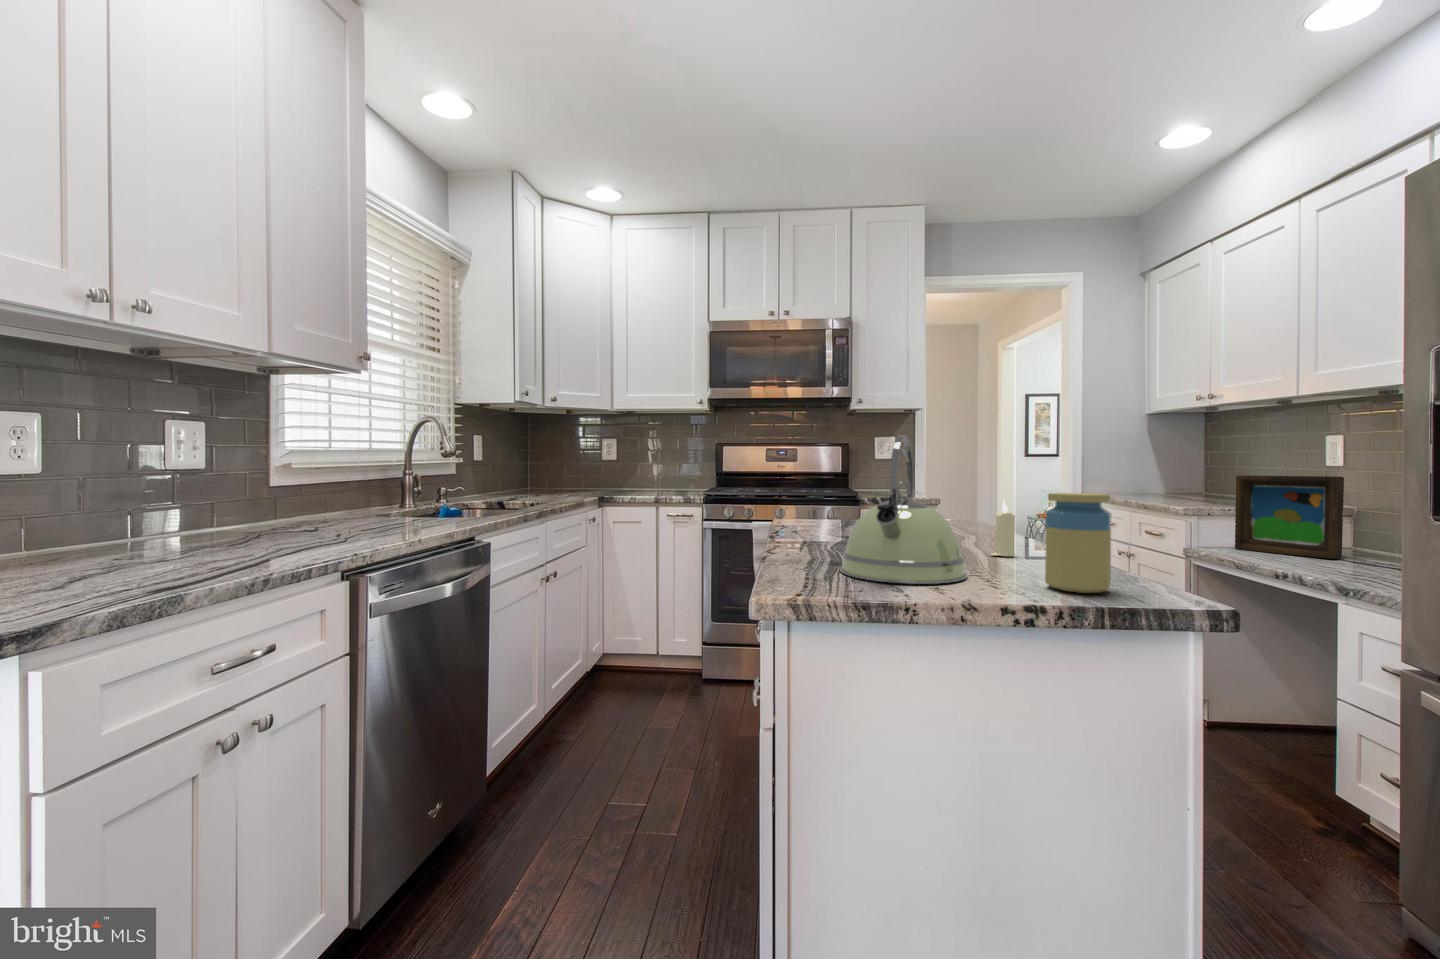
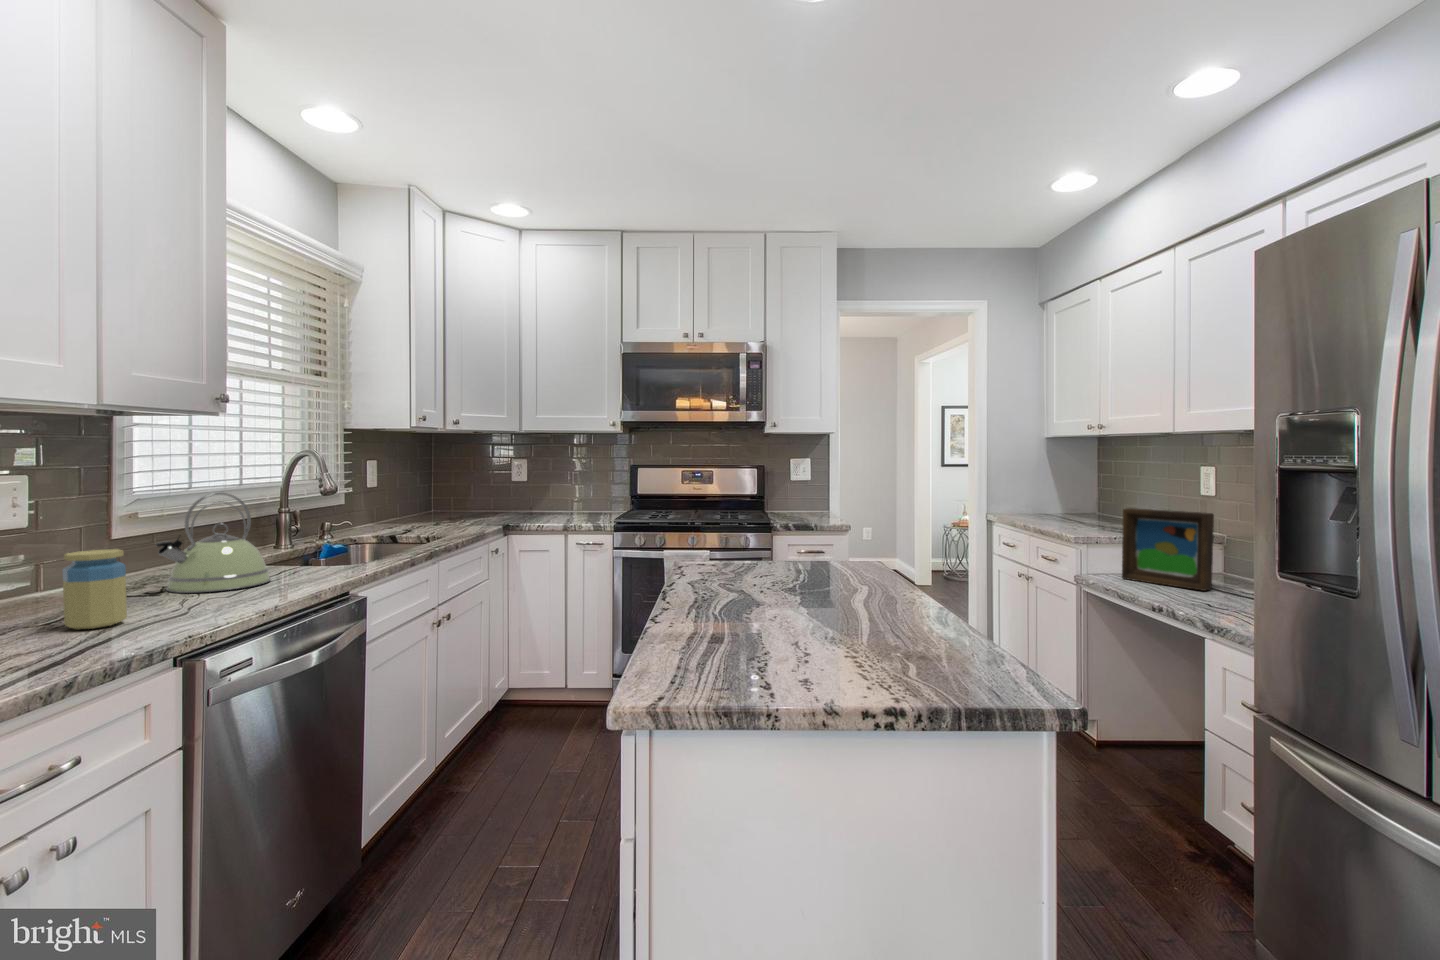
kettle: present [840,435,967,584] -> present [156,493,271,593]
jar: present [1045,493,1111,593] -> present [62,549,127,629]
candle: present [991,499,1015,556] -> none [876,566,899,623]

